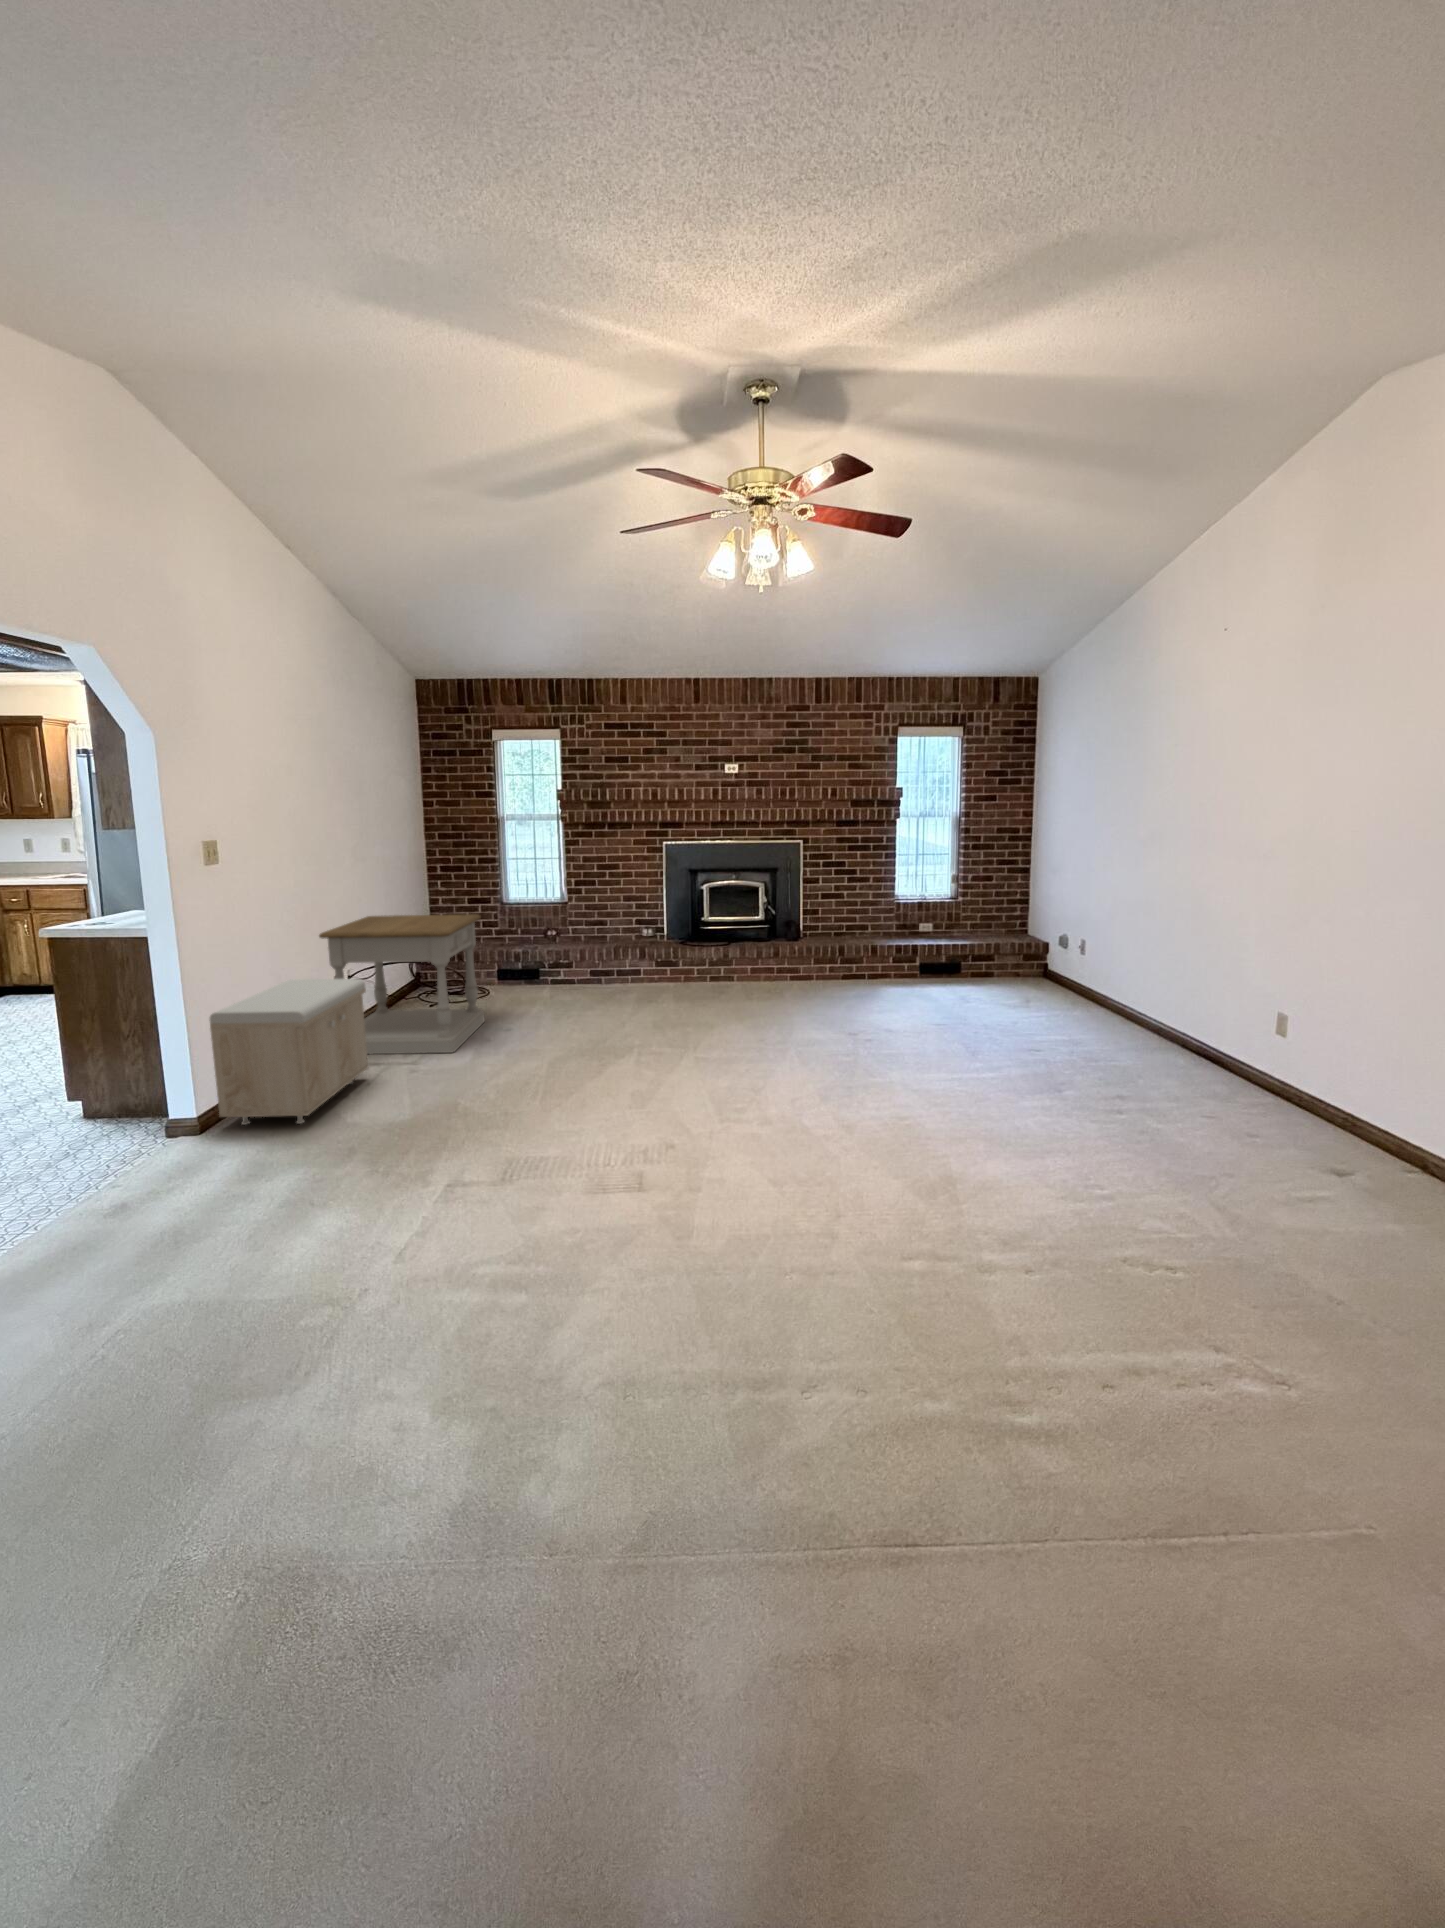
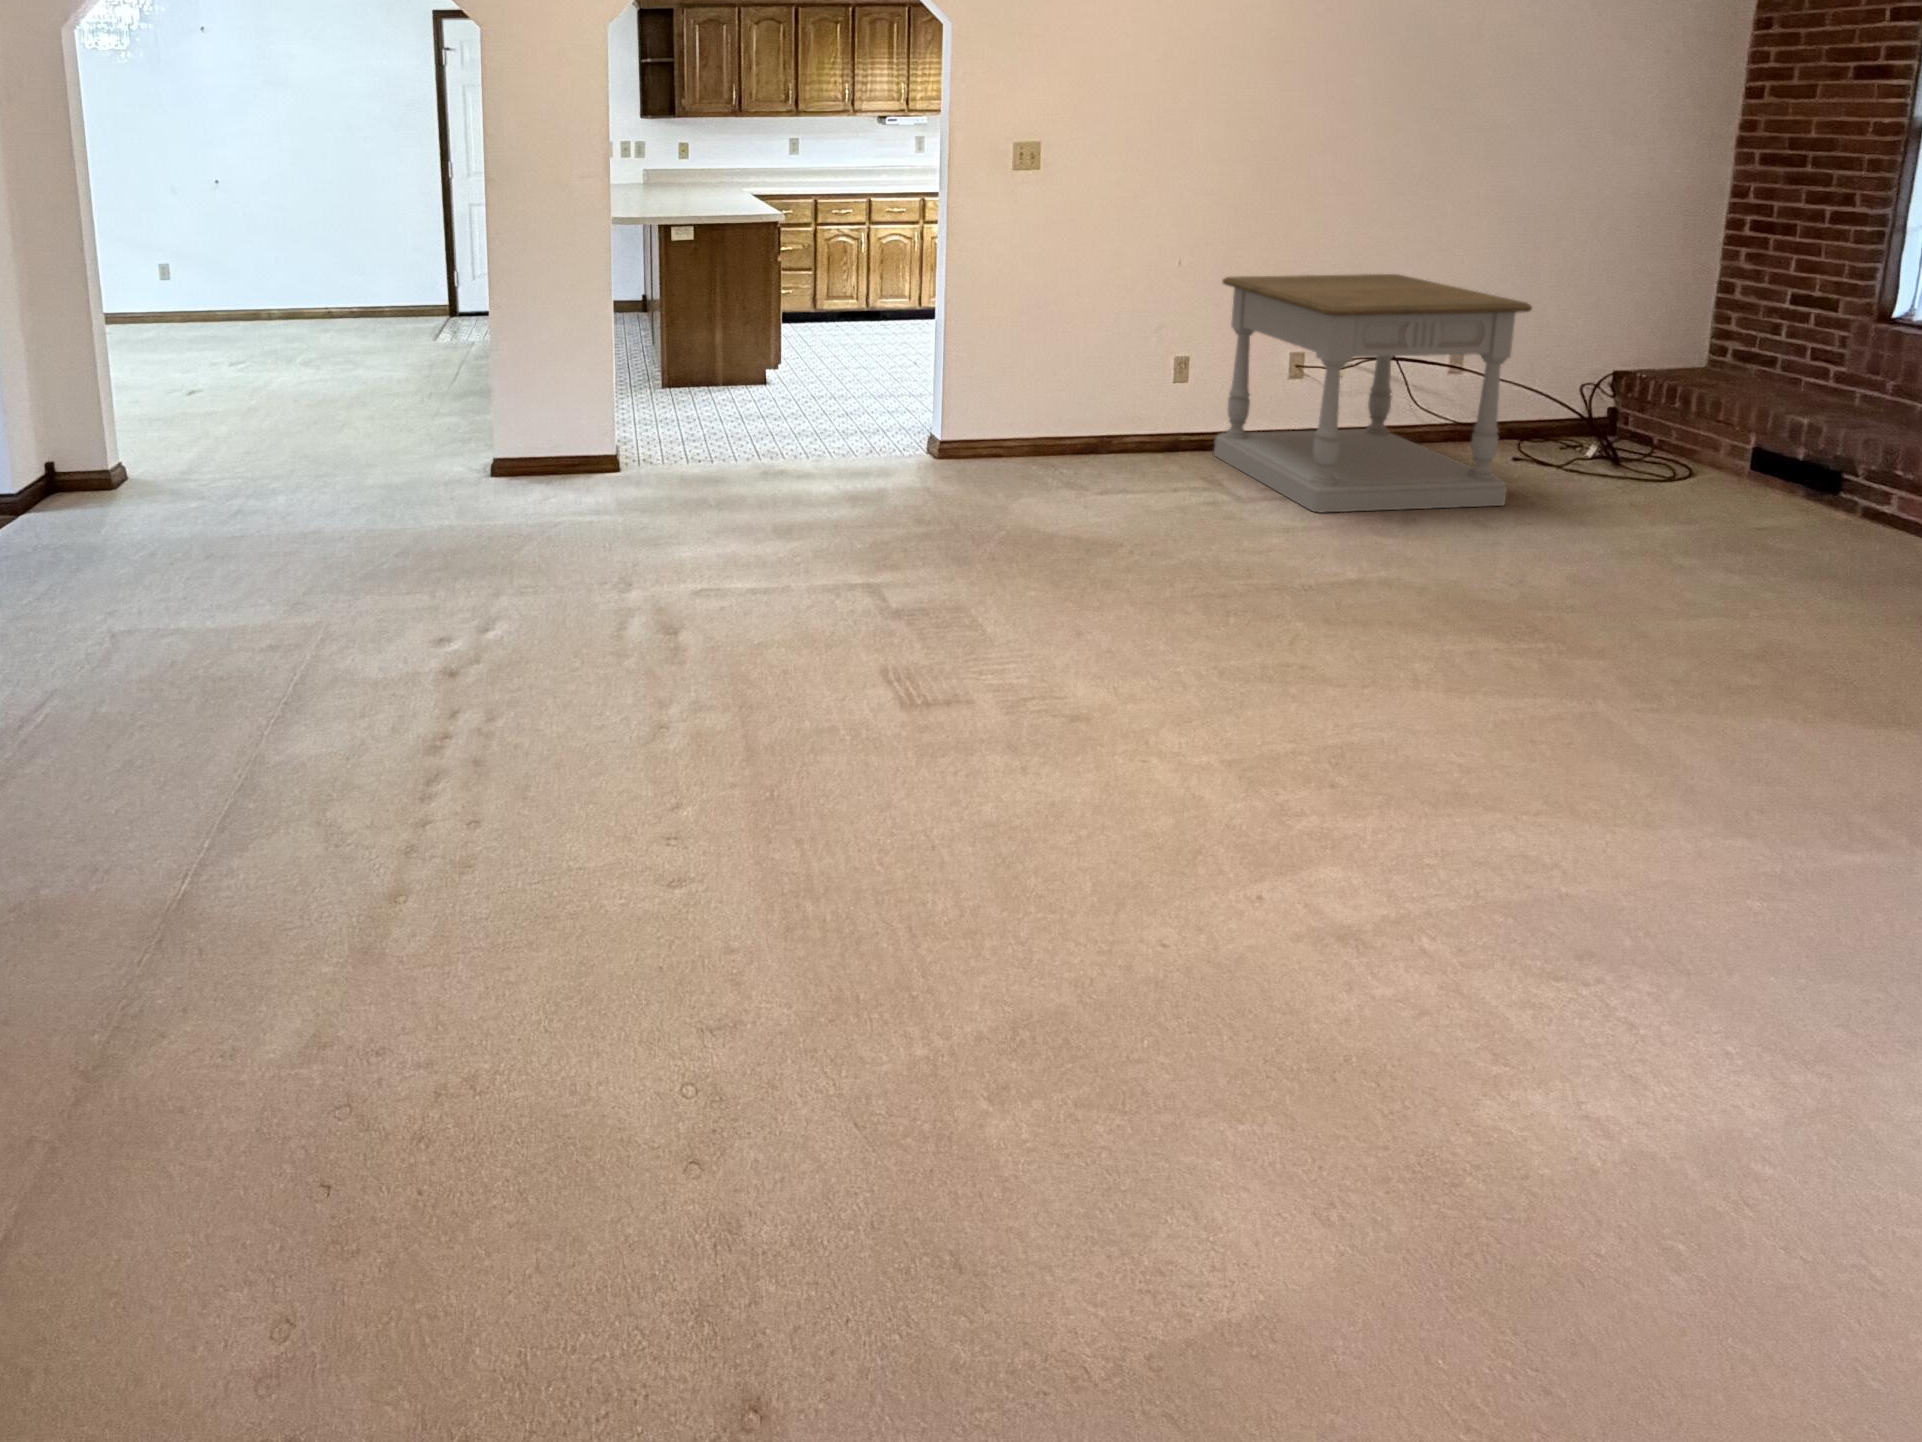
storage bench: present [209,979,368,1125] -> none [934,324,1159,489]

